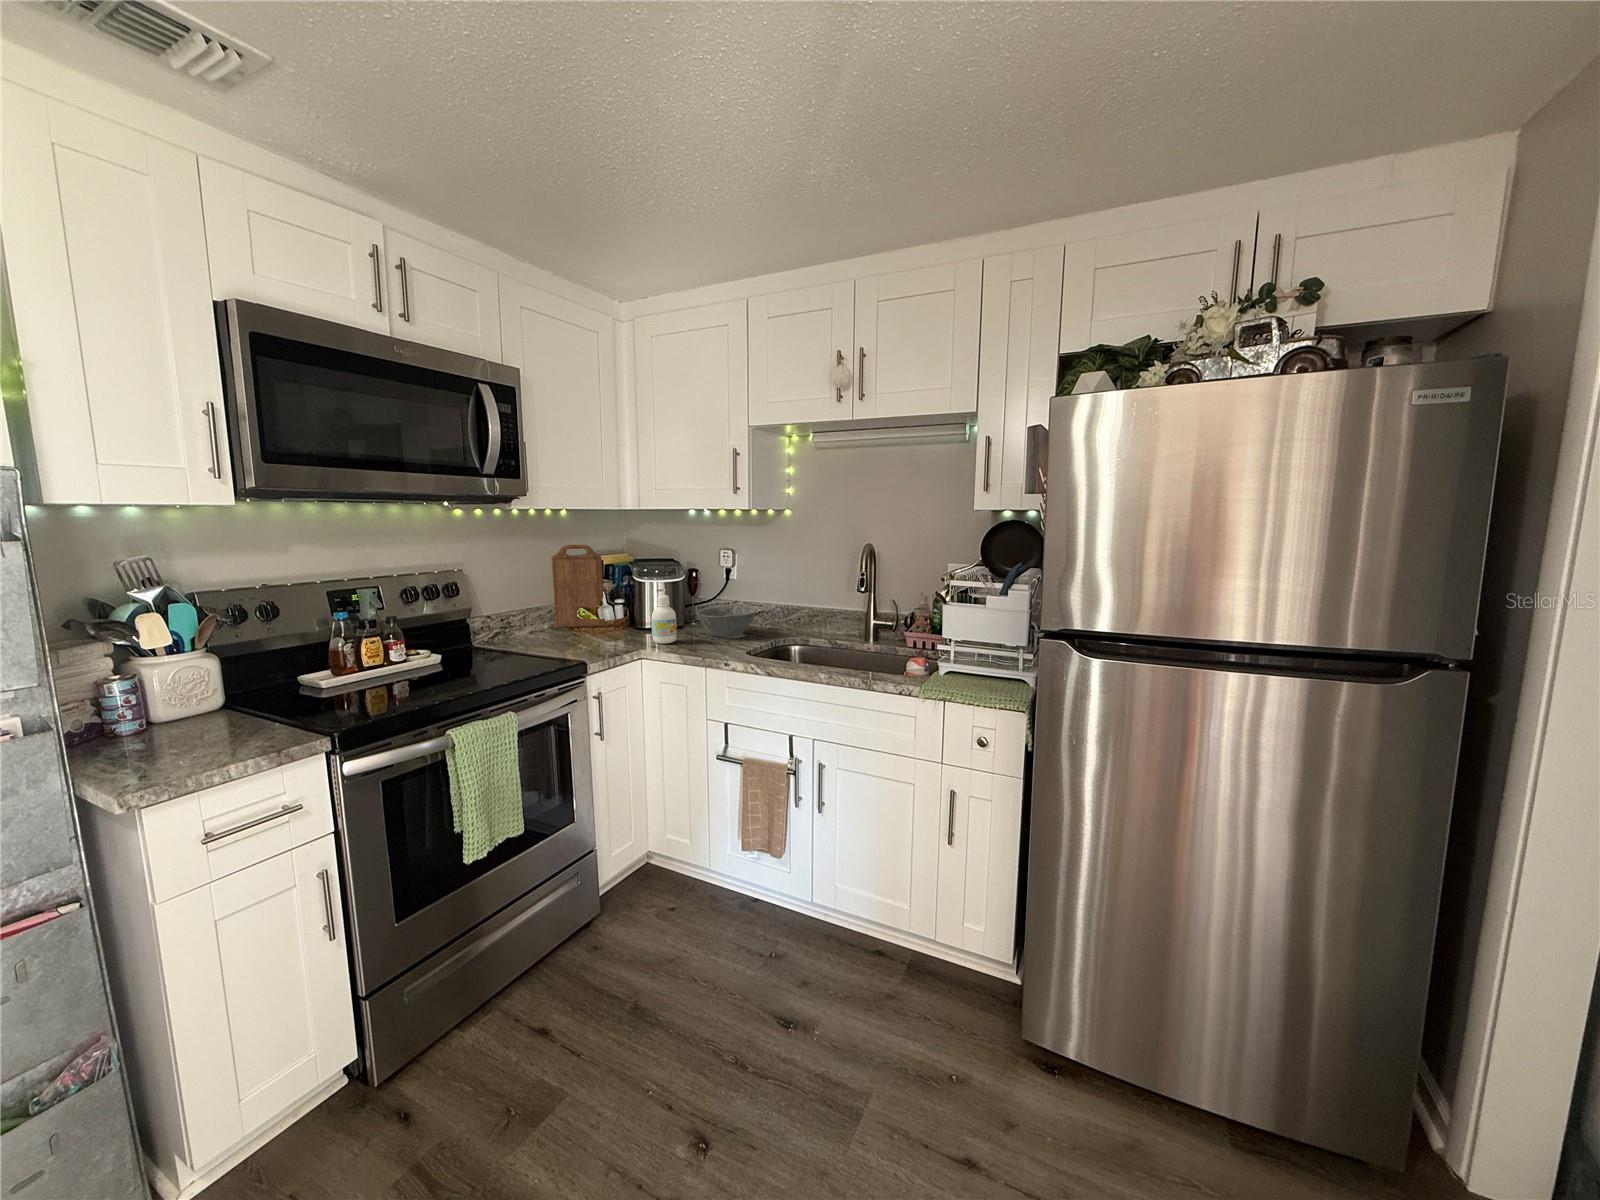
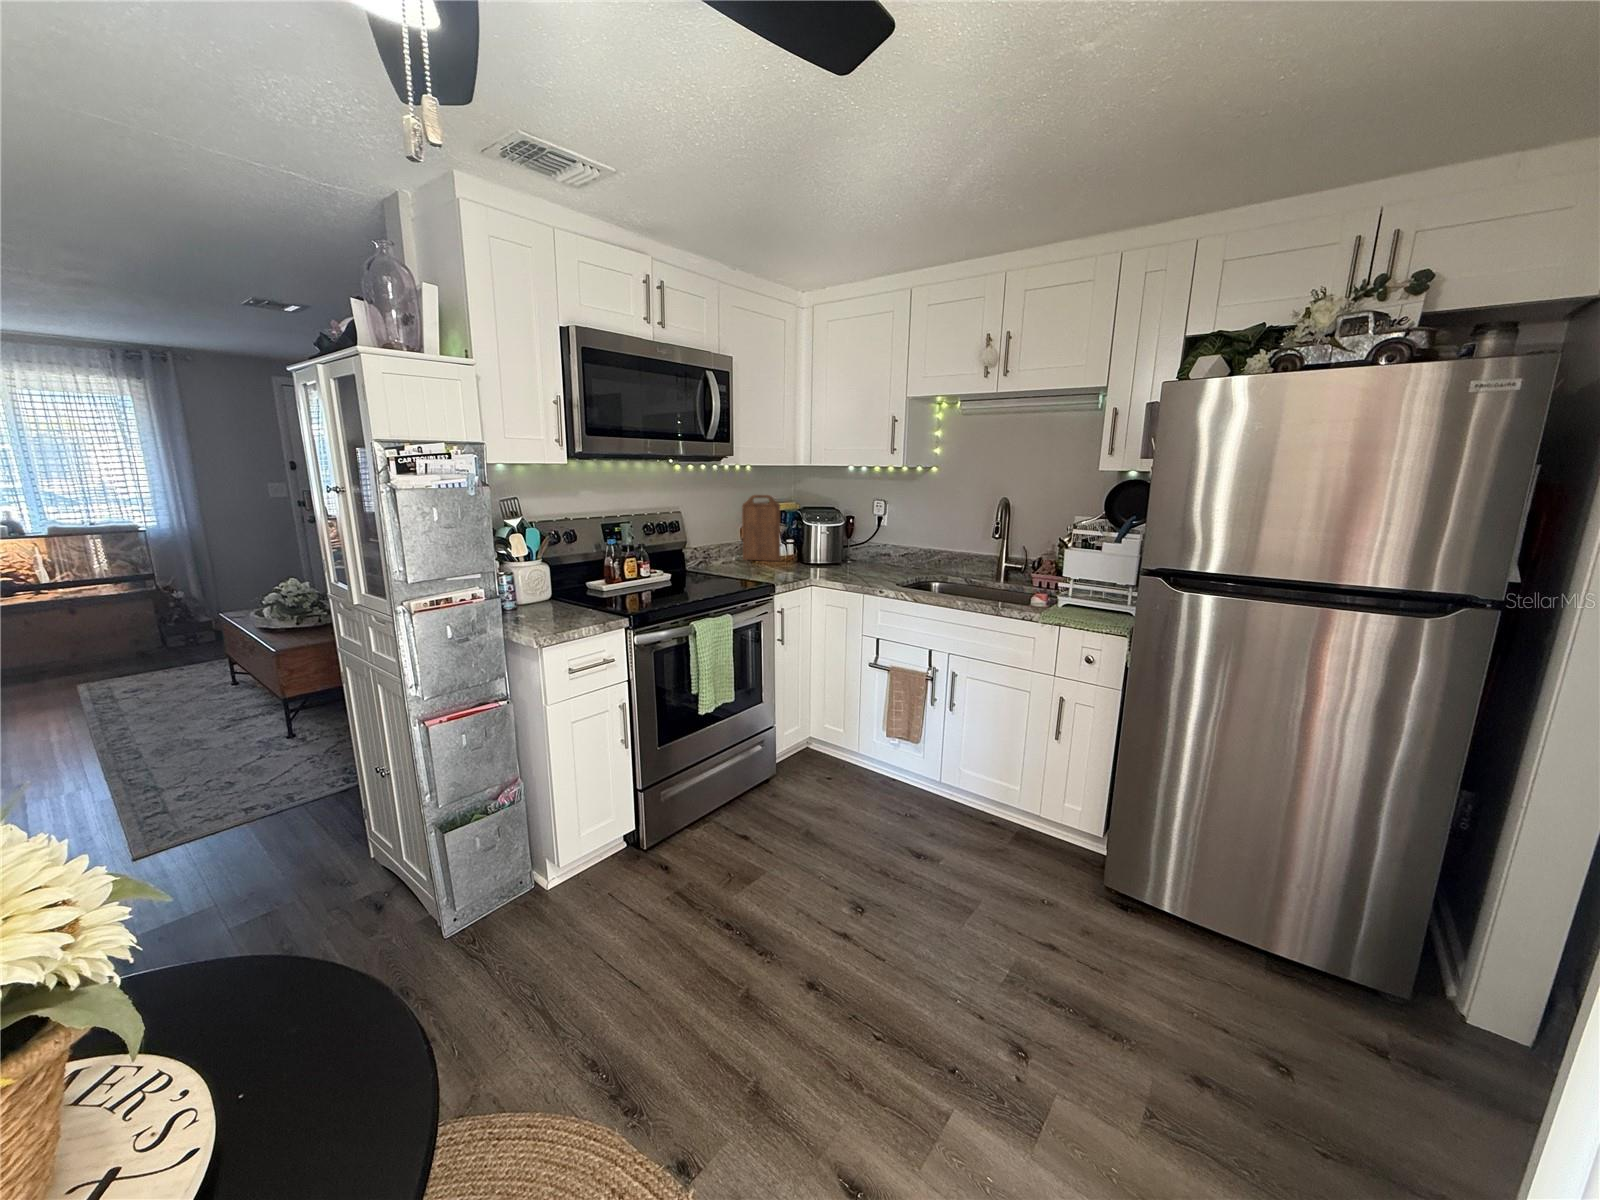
bottle: present [652,595,677,644] -> none [821,537,840,575]
bowl: present [696,607,757,637] -> none [855,549,904,572]

